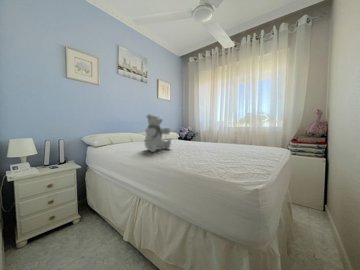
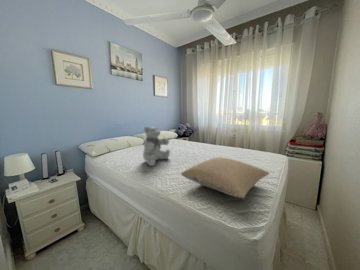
pillow: none [182,137,271,164] -> present [181,157,269,198]

